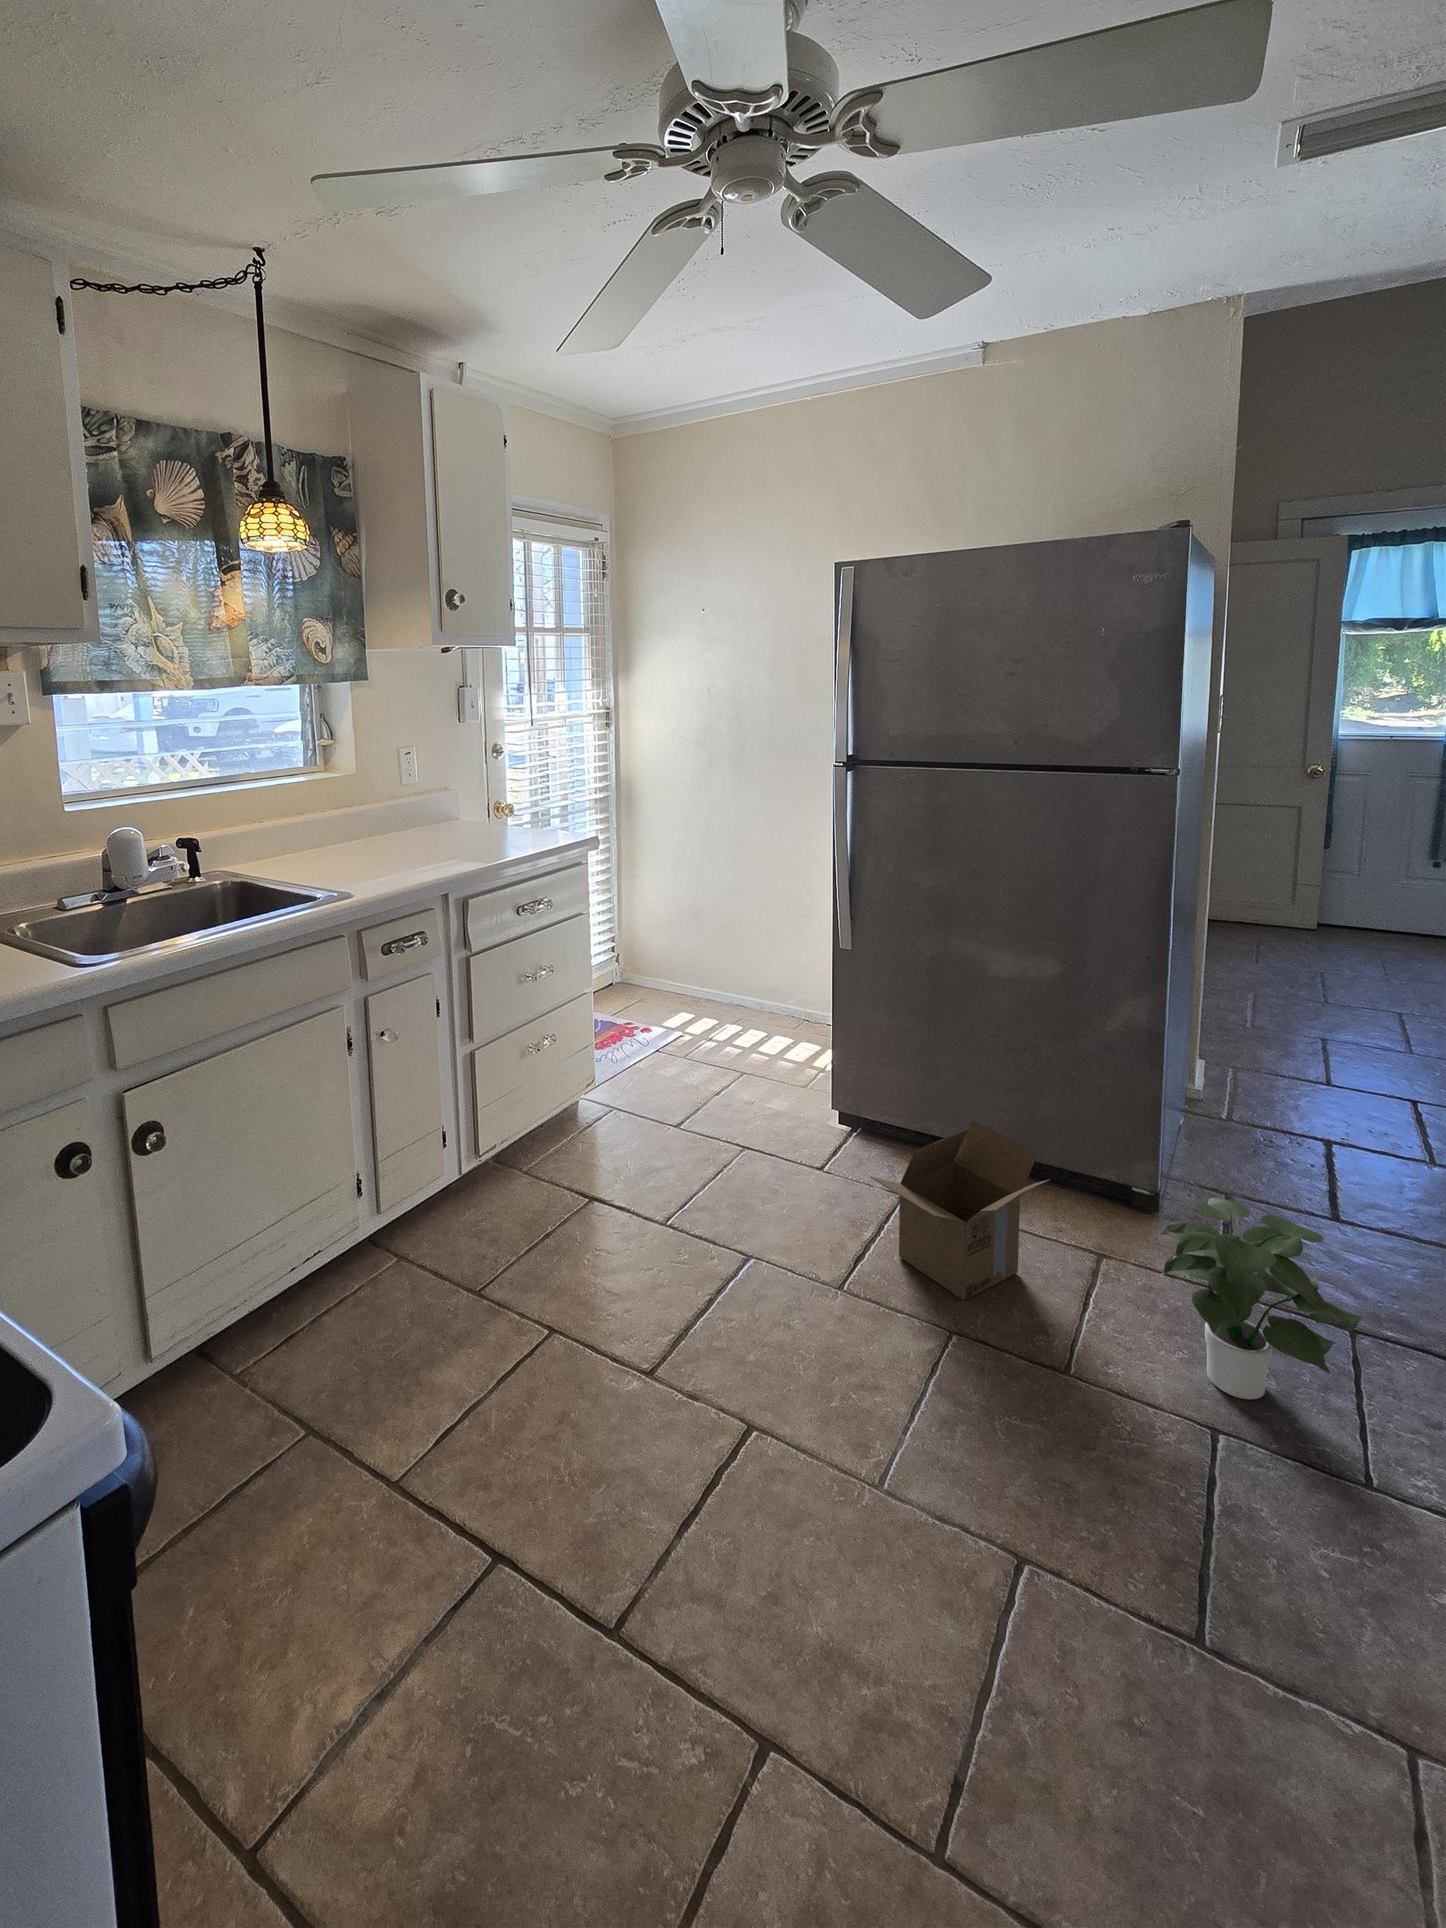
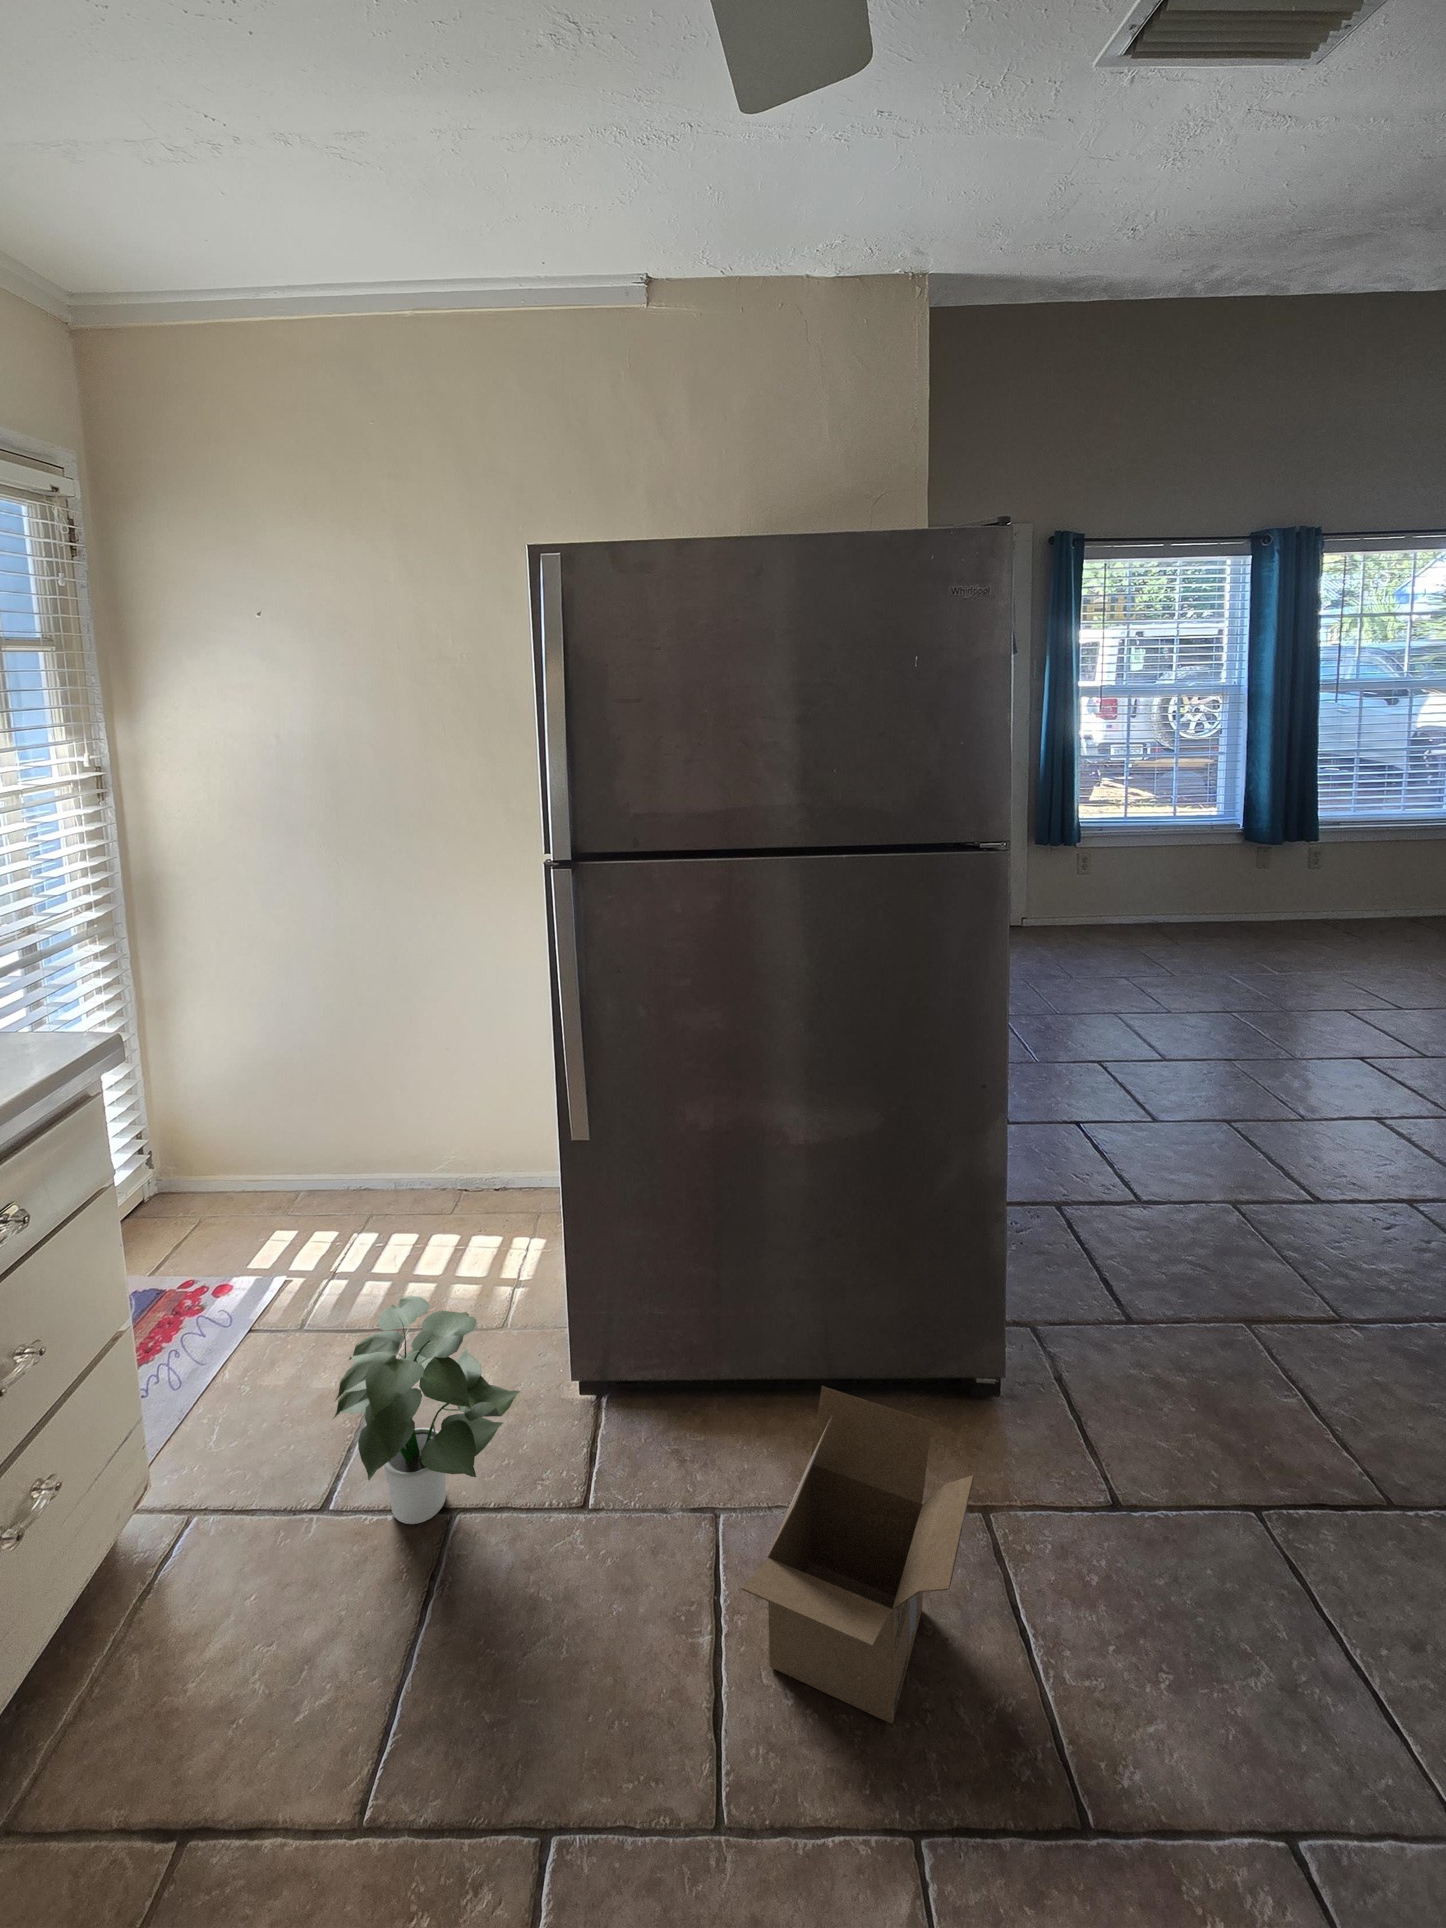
potted plant: present [1160,1197,1364,1399] -> present [333,1296,520,1524]

